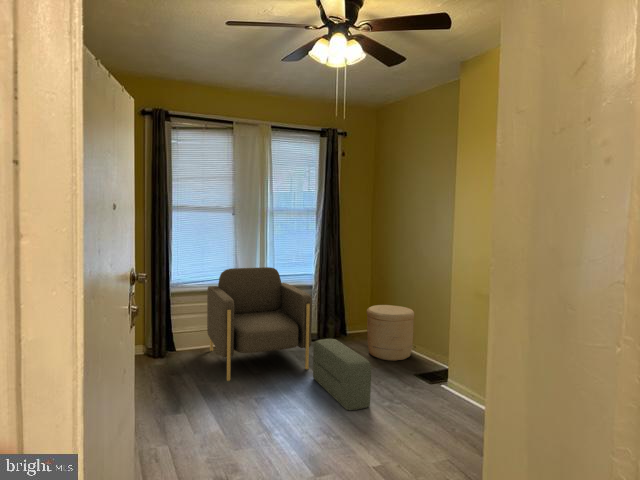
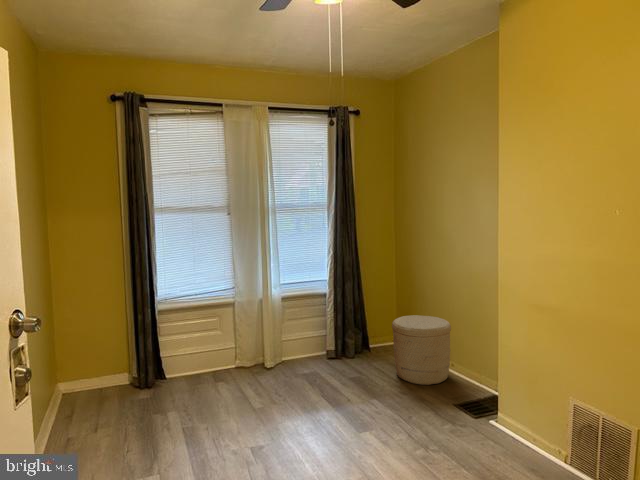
armchair: present [207,267,312,381] -> none [201,276,324,420]
pouf: present [313,339,371,410] -> none [326,364,399,463]

